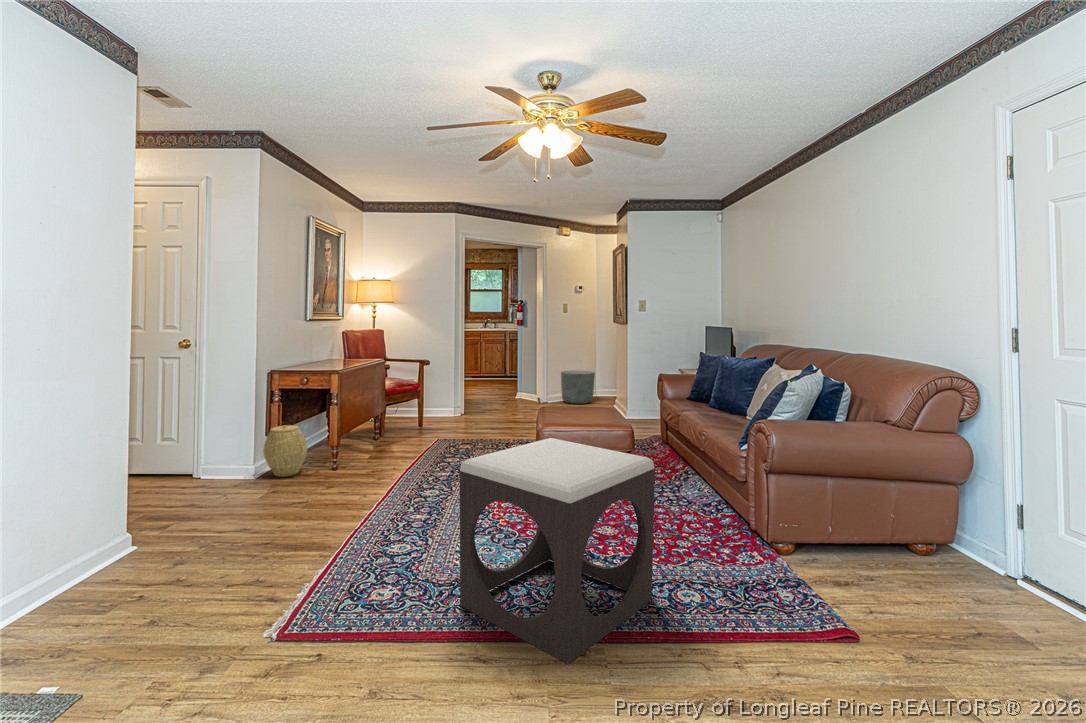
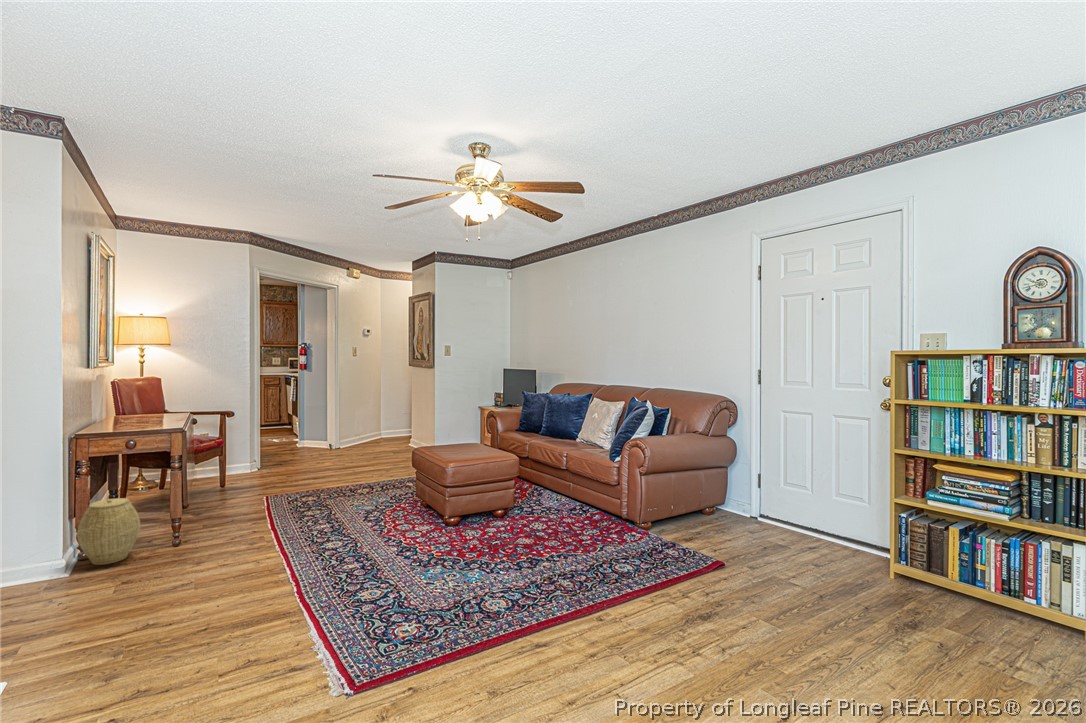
planter: present [561,370,595,404] -> none [352,413,387,447]
footstool: present [460,438,655,664] -> none [480,465,607,630]

